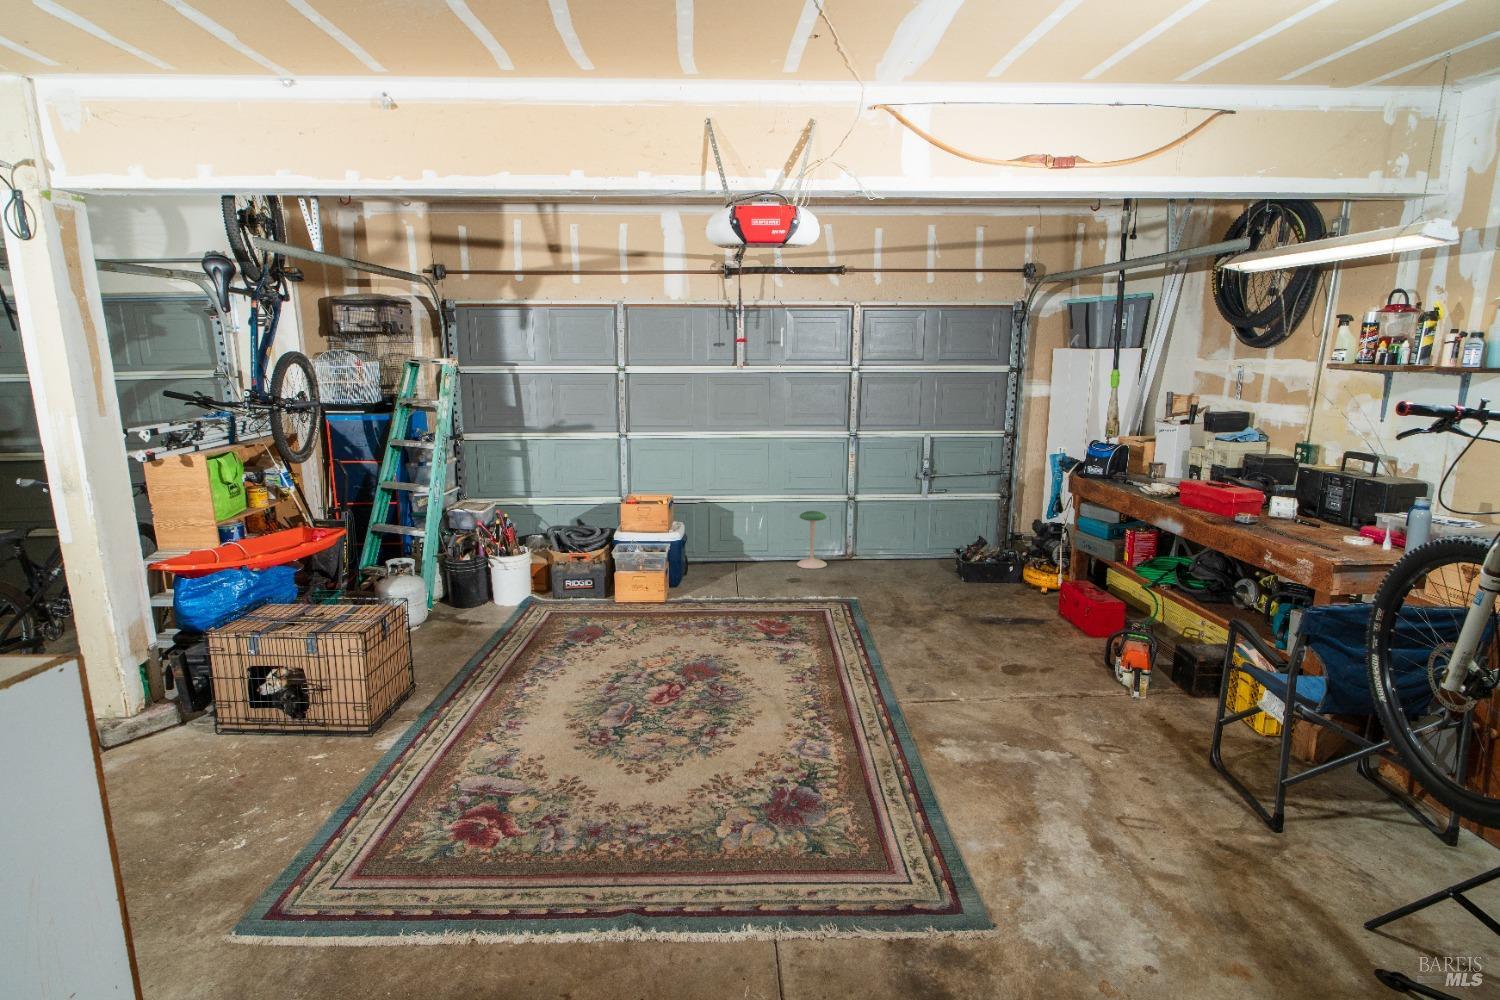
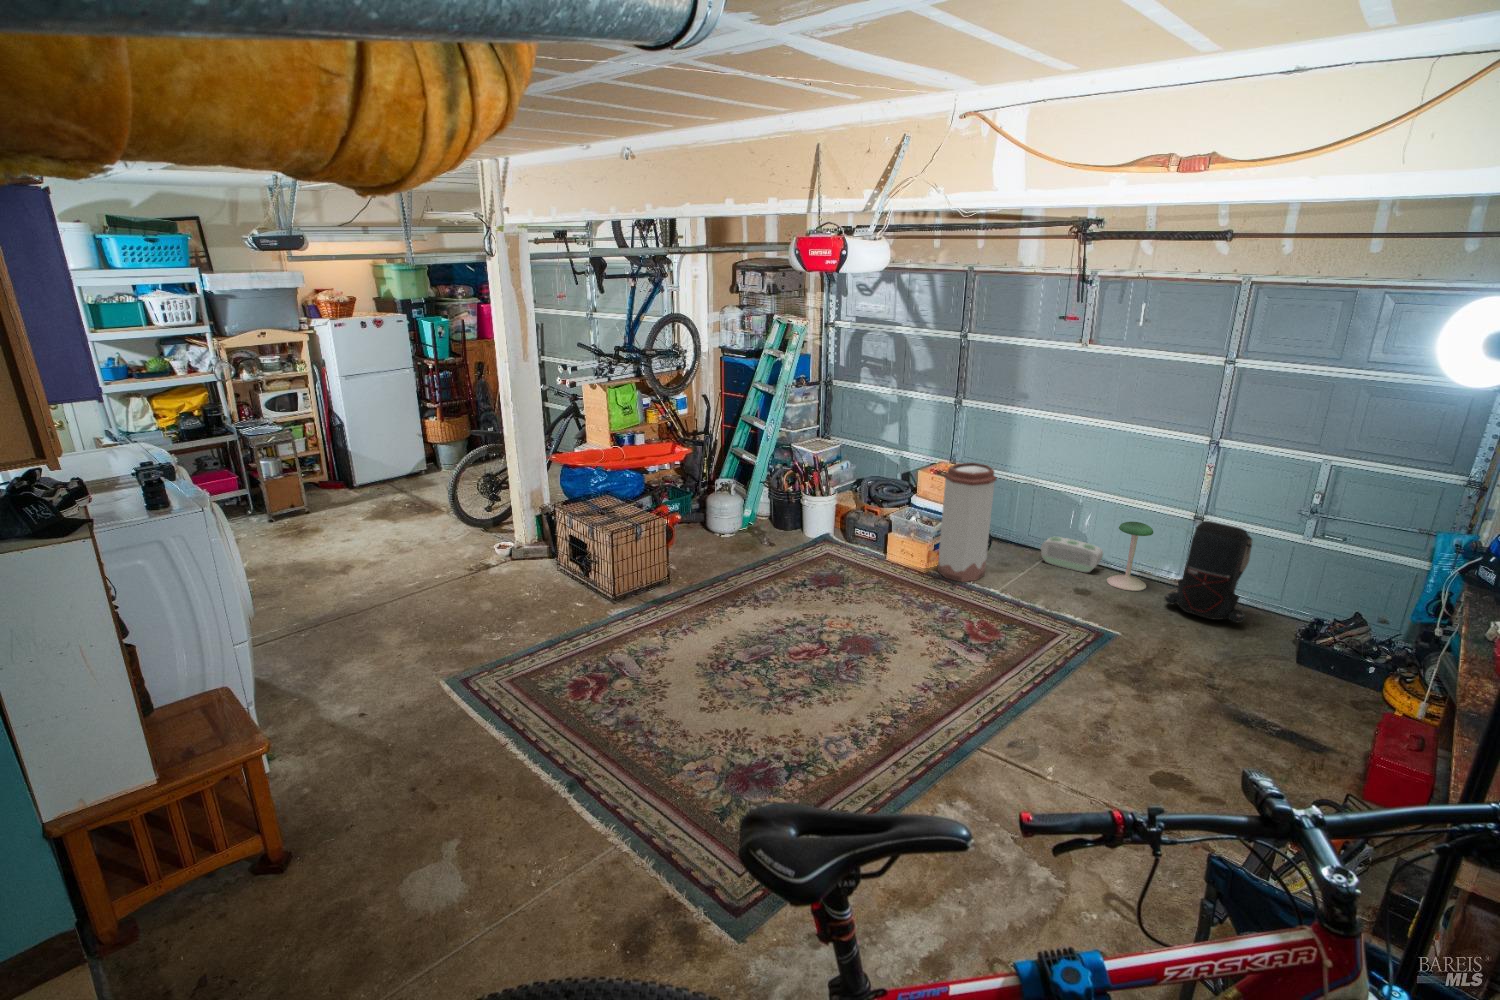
trash can: none [673,481,717,597] -> present [938,463,997,582]
backpack: none [851,495,909,571] -> present [1164,521,1252,622]
air purifier: none [736,540,786,566] -> present [1041,537,1103,572]

